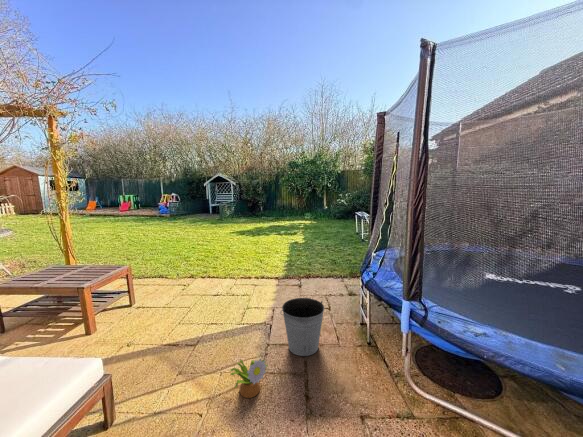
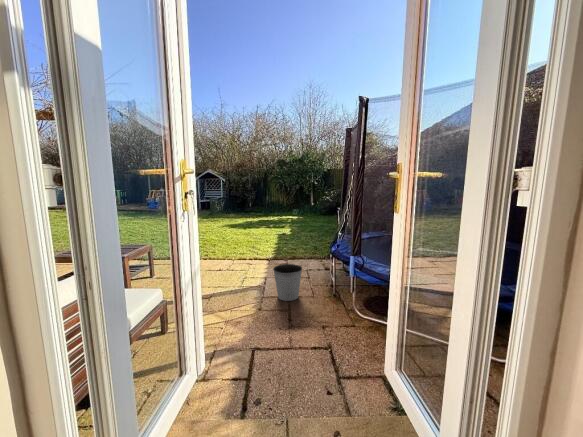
decorative plant: present [230,360,268,398] -> none [239,294,265,319]

